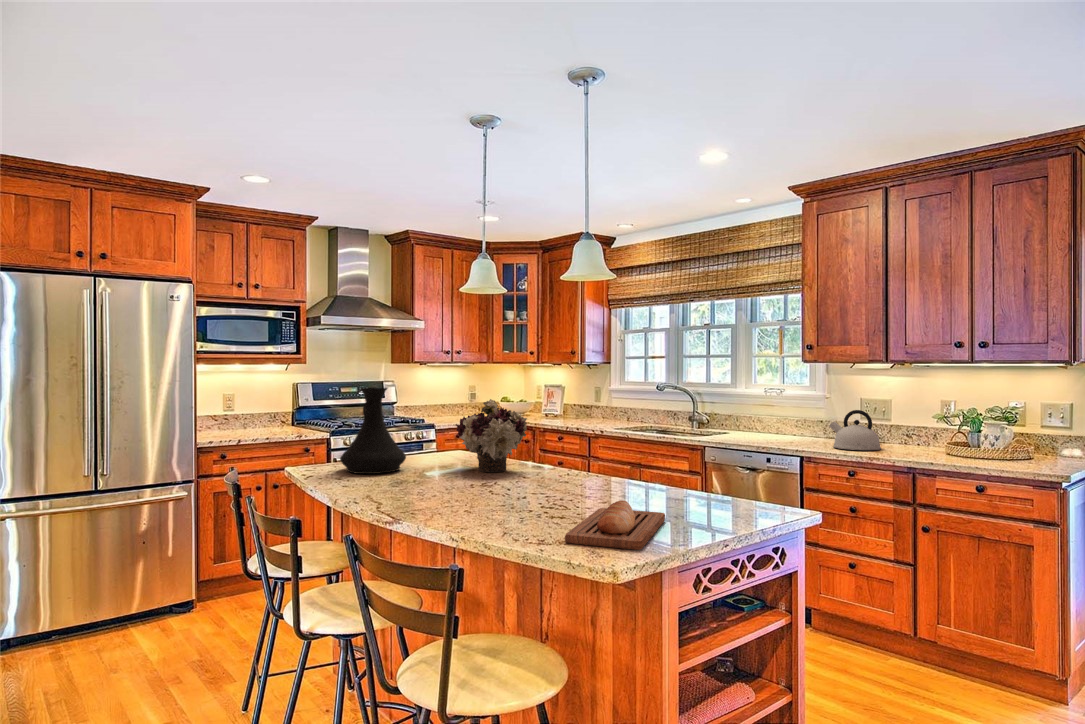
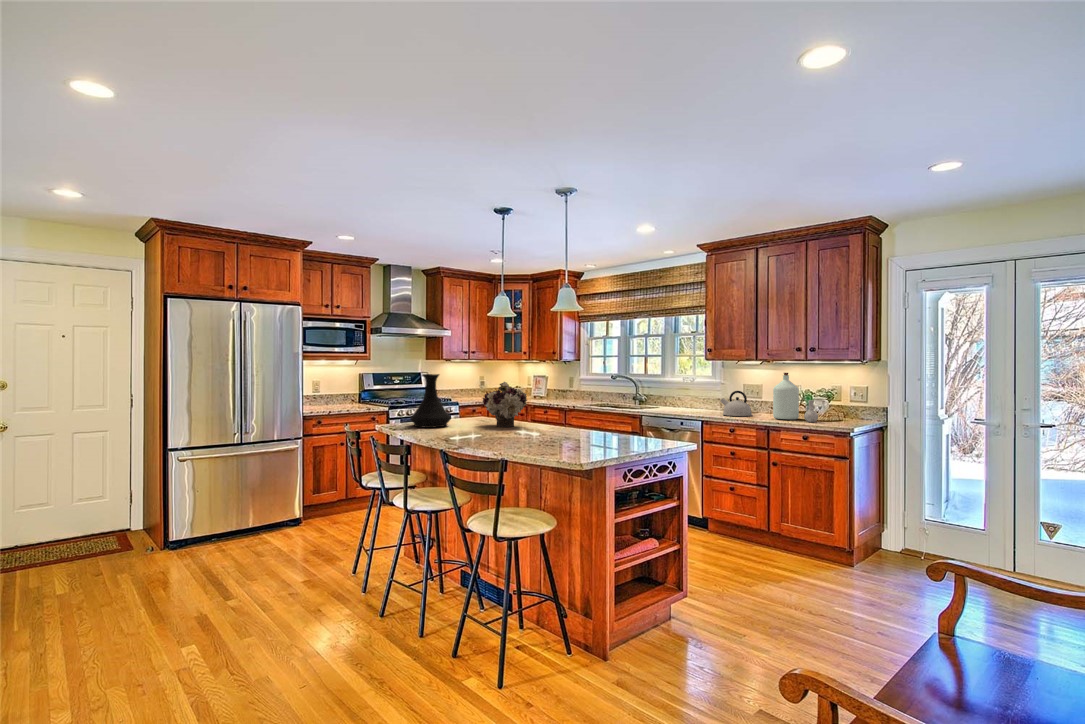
bottle: none [918,382,998,463] -> present [773,373,818,422]
bread loaf: present [565,501,665,550] -> none [554,436,609,458]

